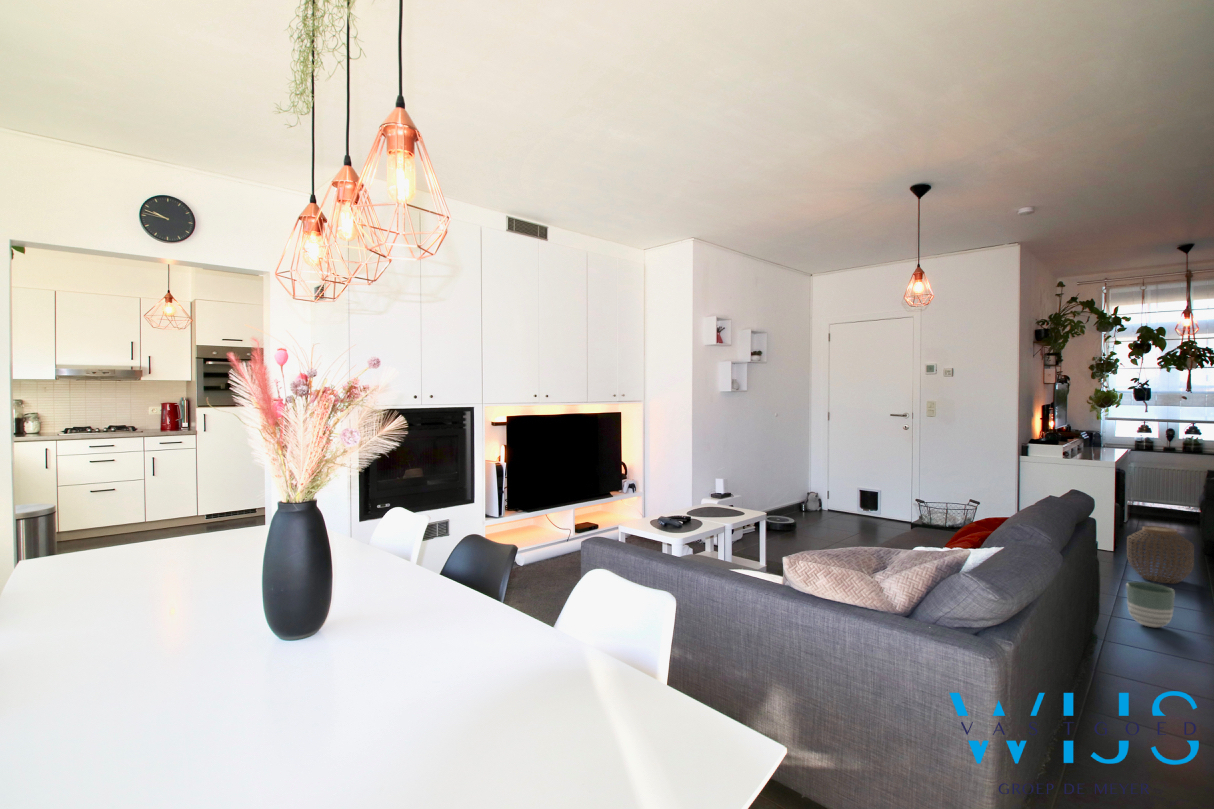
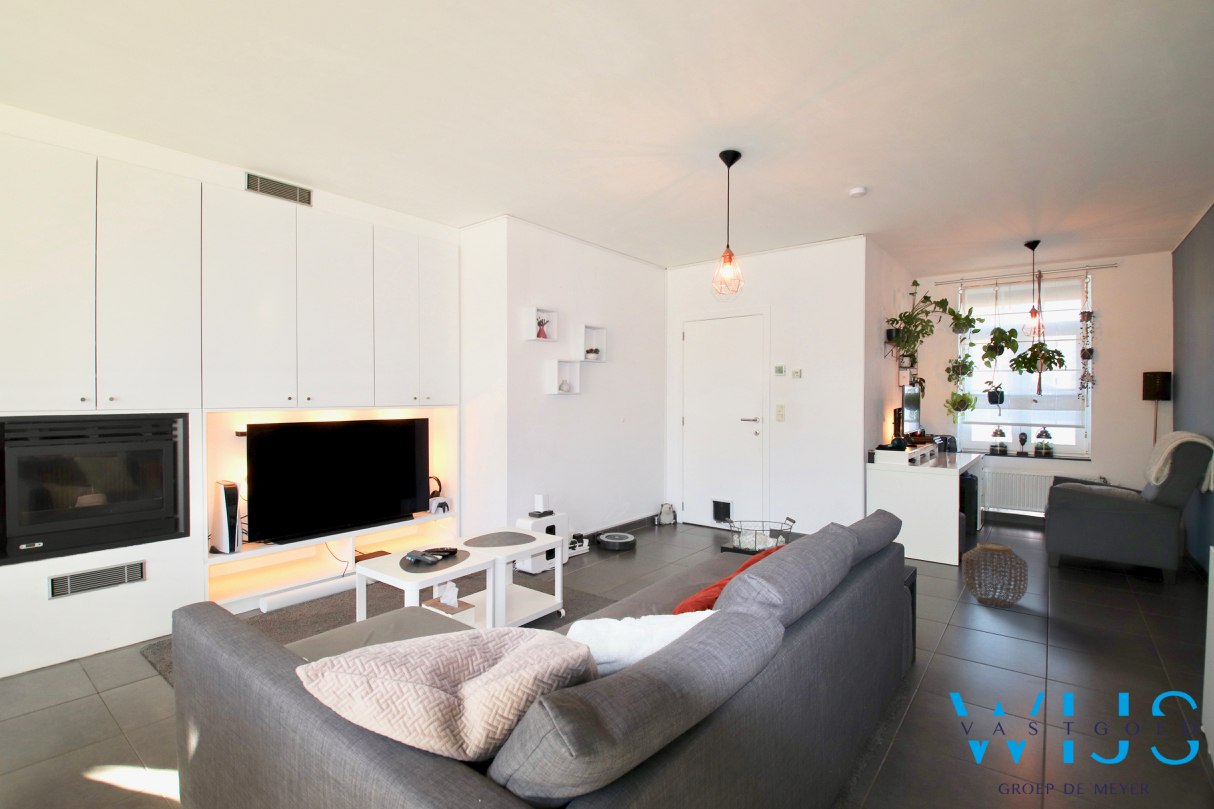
planter: present [1126,581,1175,627] -> none [945,616,995,672]

